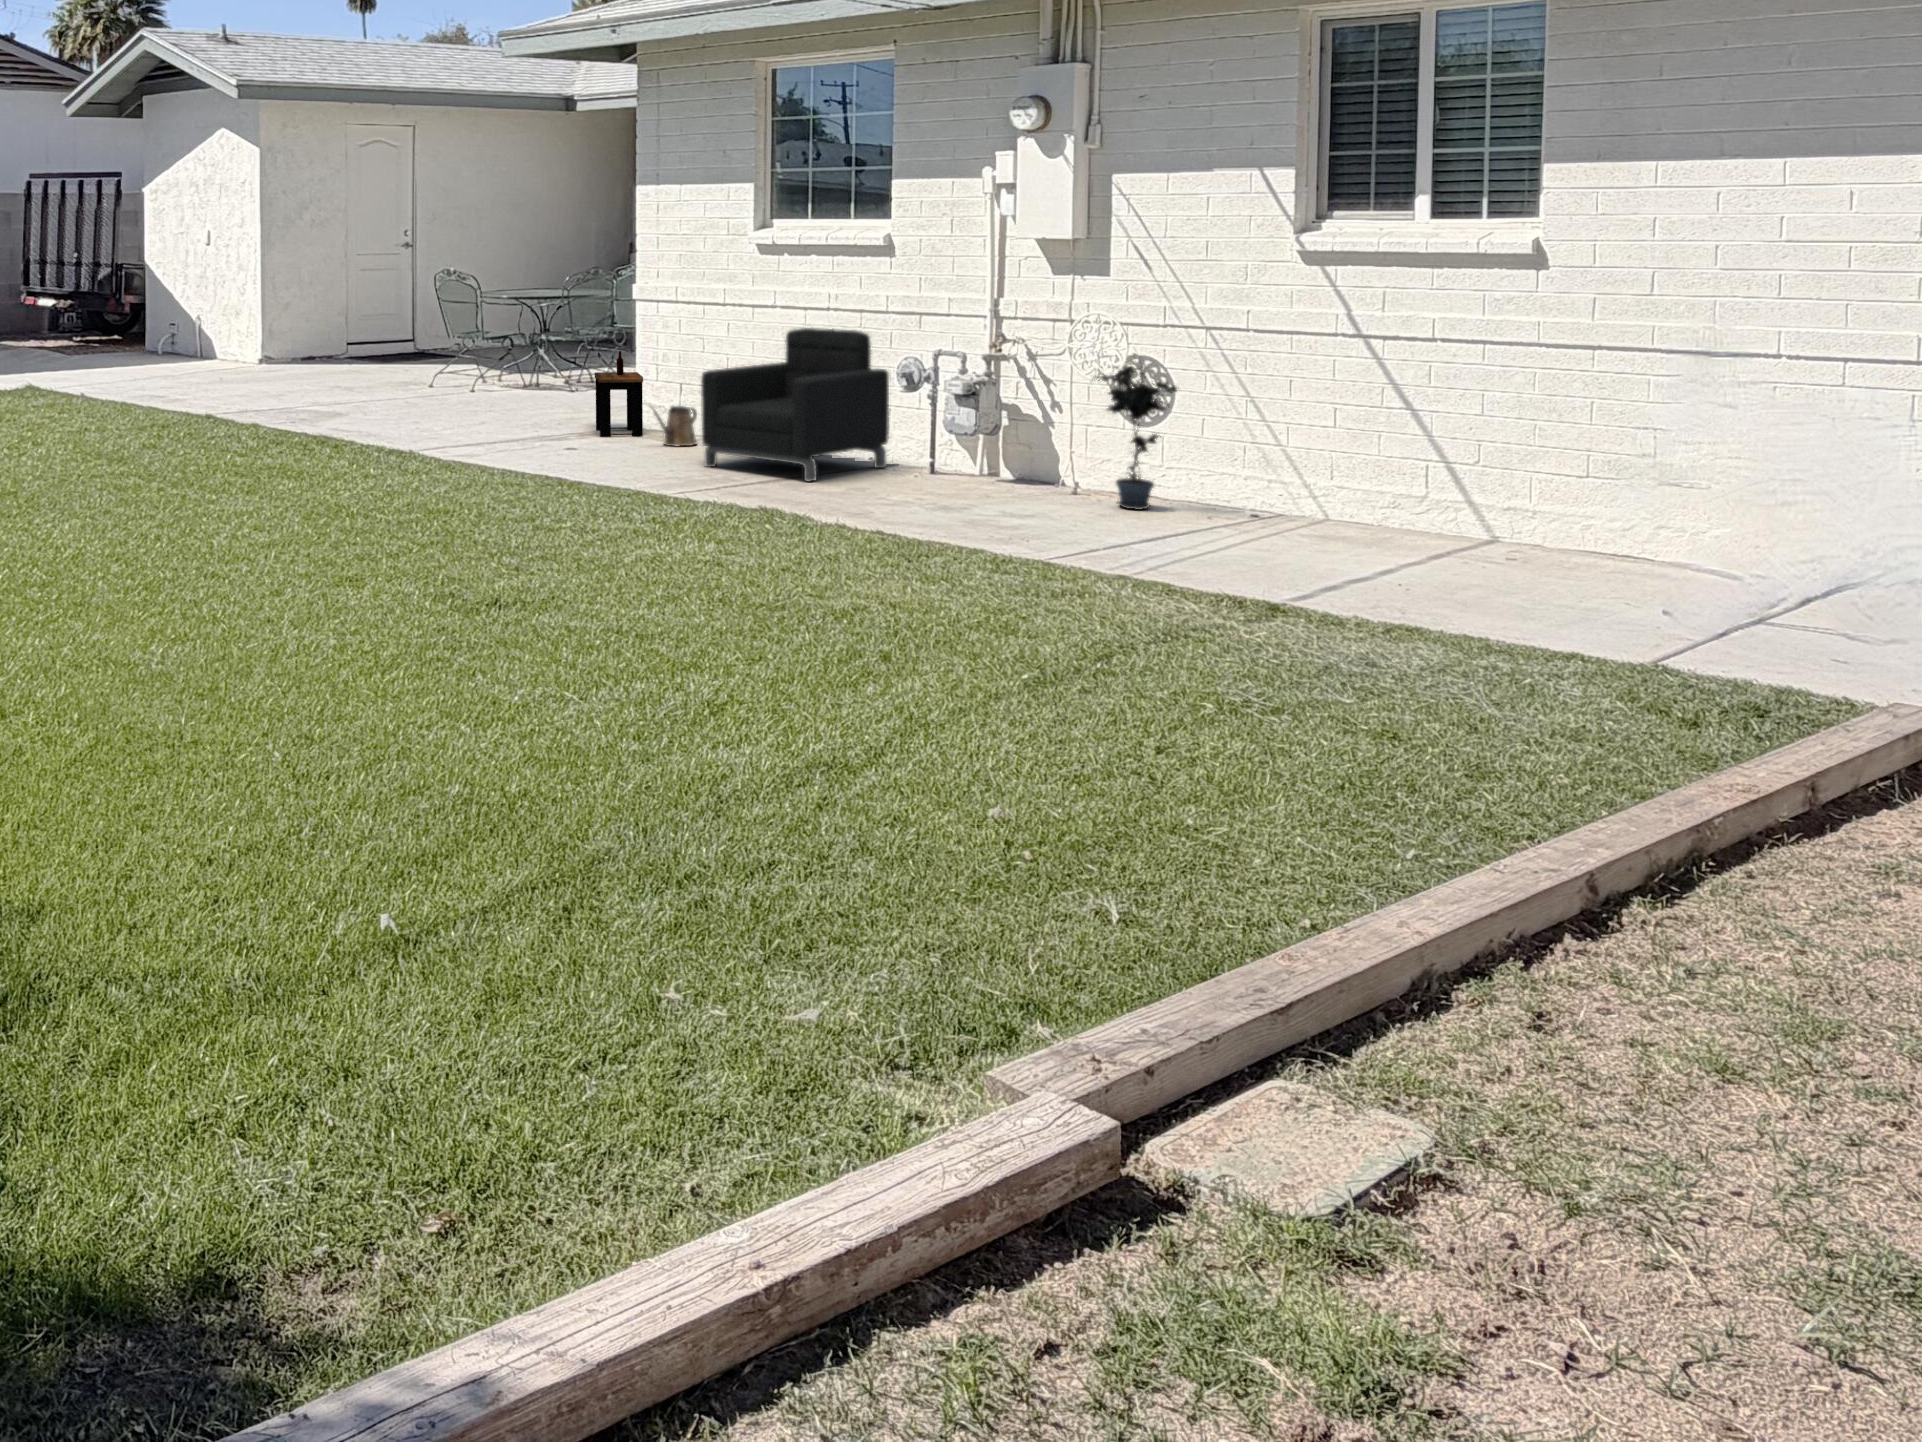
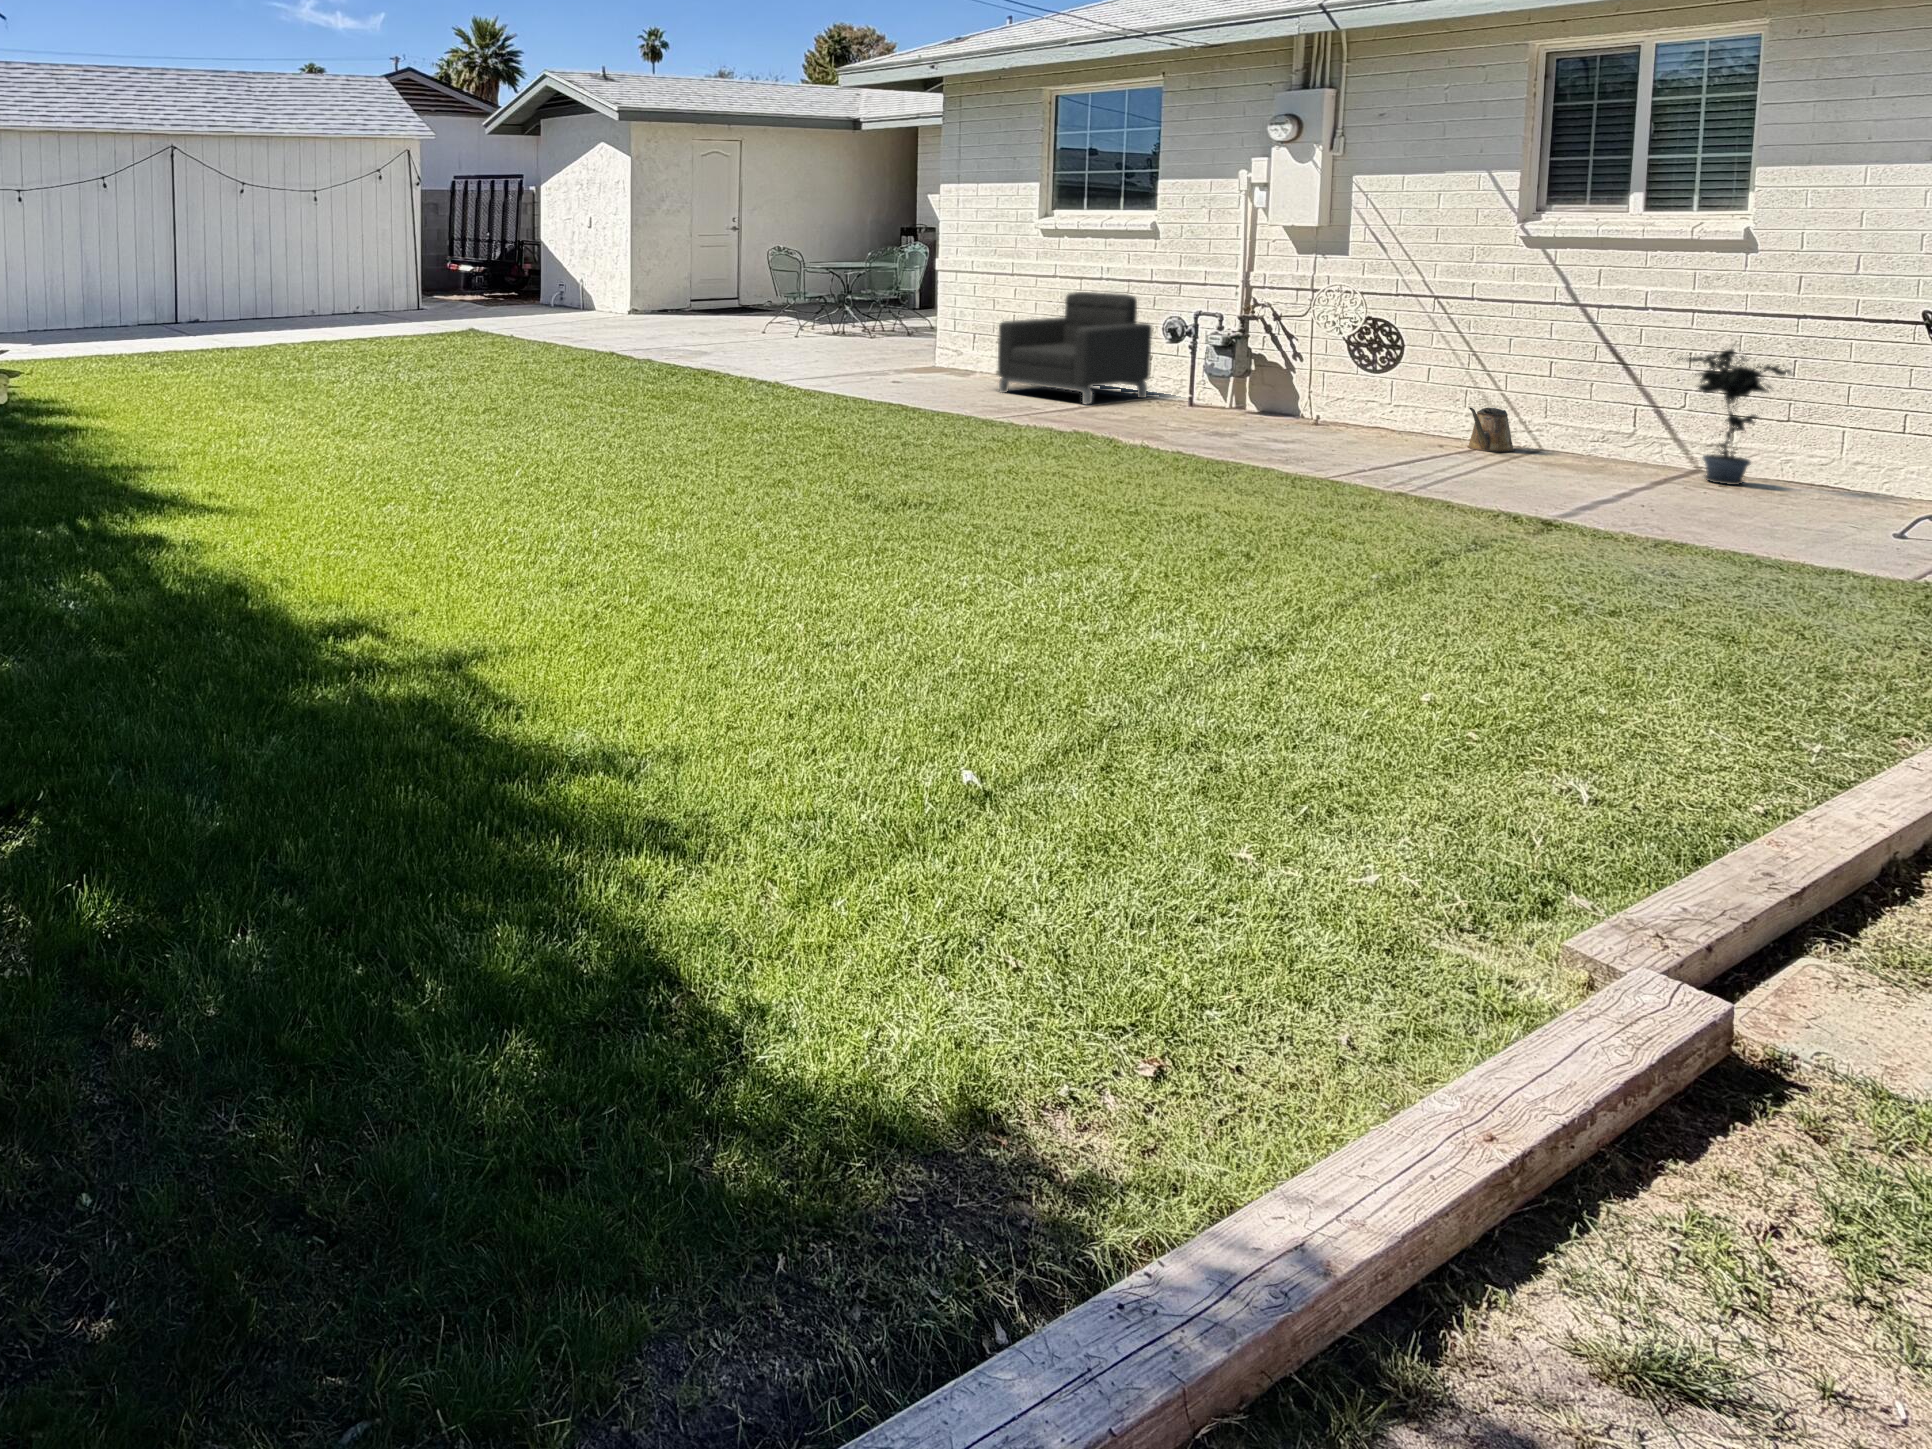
side table: present [595,351,643,437] -> none [904,307,944,371]
potted plant: present [1095,366,1178,510] -> present [1675,349,1791,485]
watering can: present [652,406,697,447] -> present [1467,407,1514,452]

